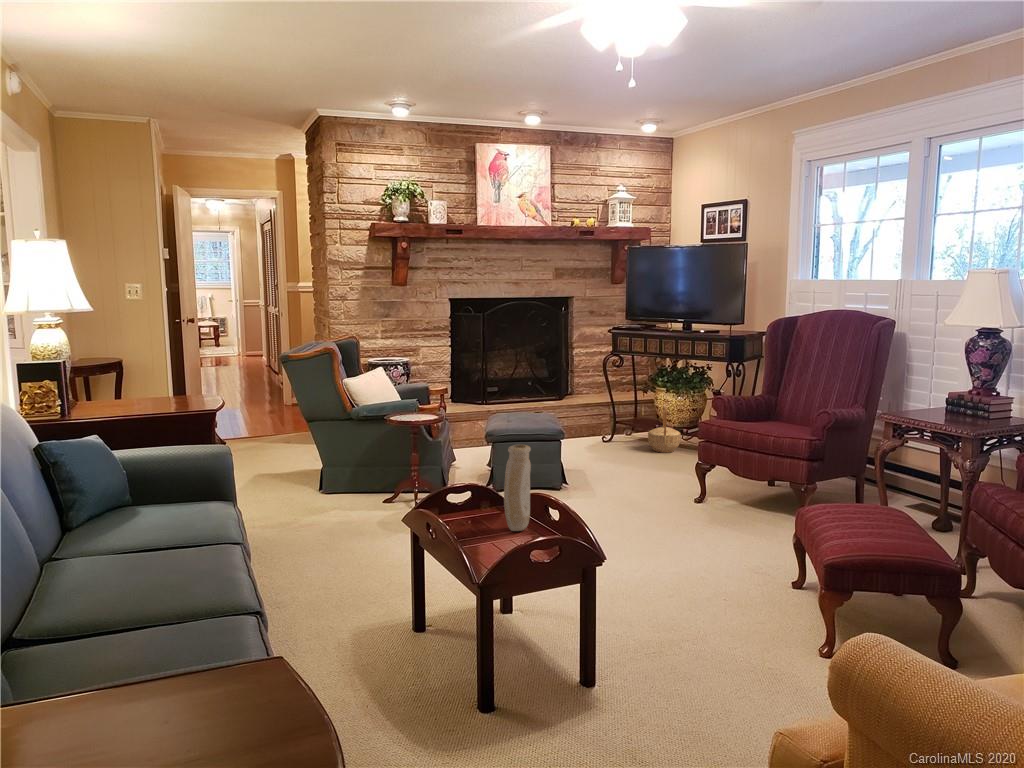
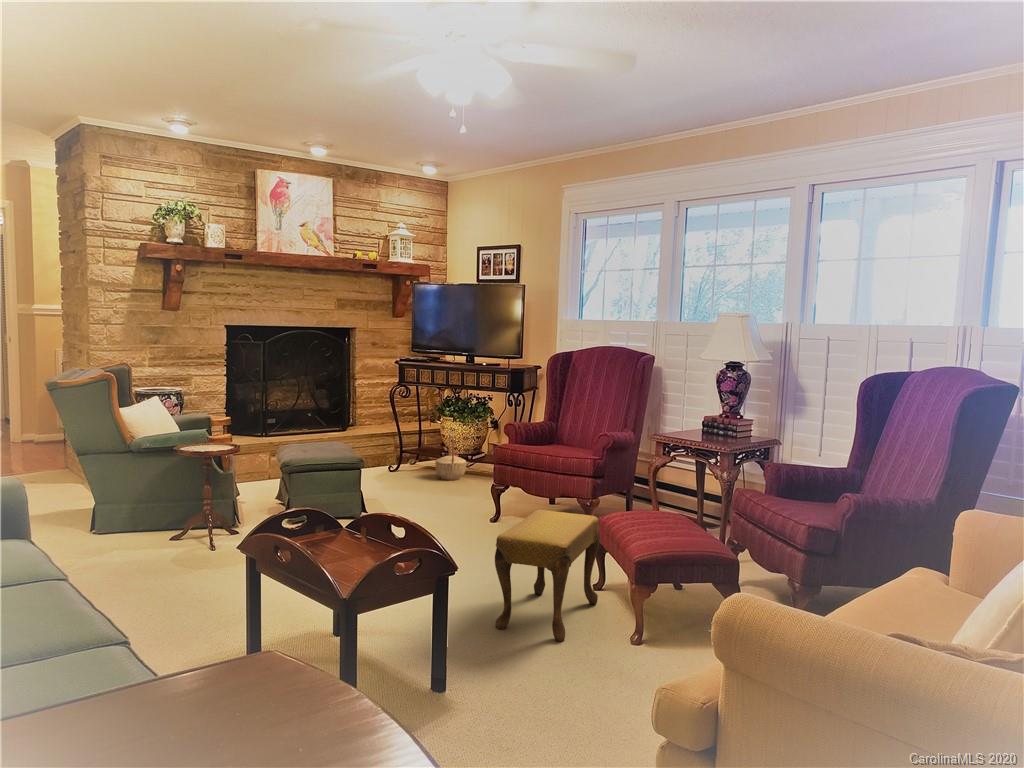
vase: present [504,444,531,531] -> none [350,466,376,552]
footstool: none [664,496,792,643] -> present [495,510,600,642]

